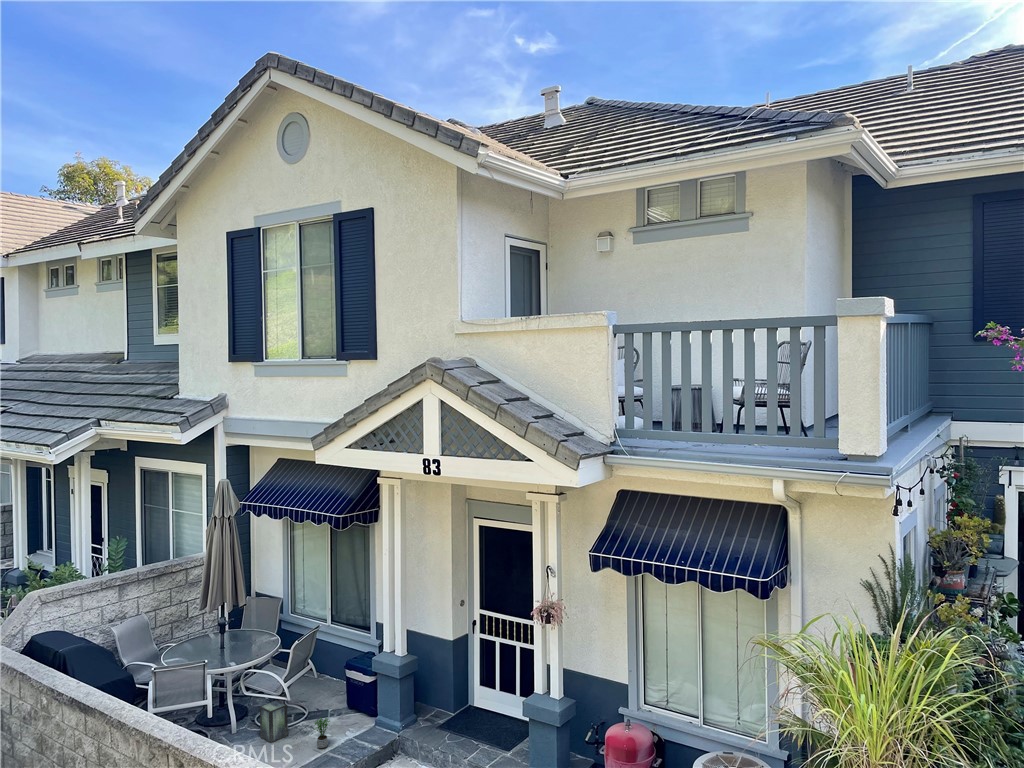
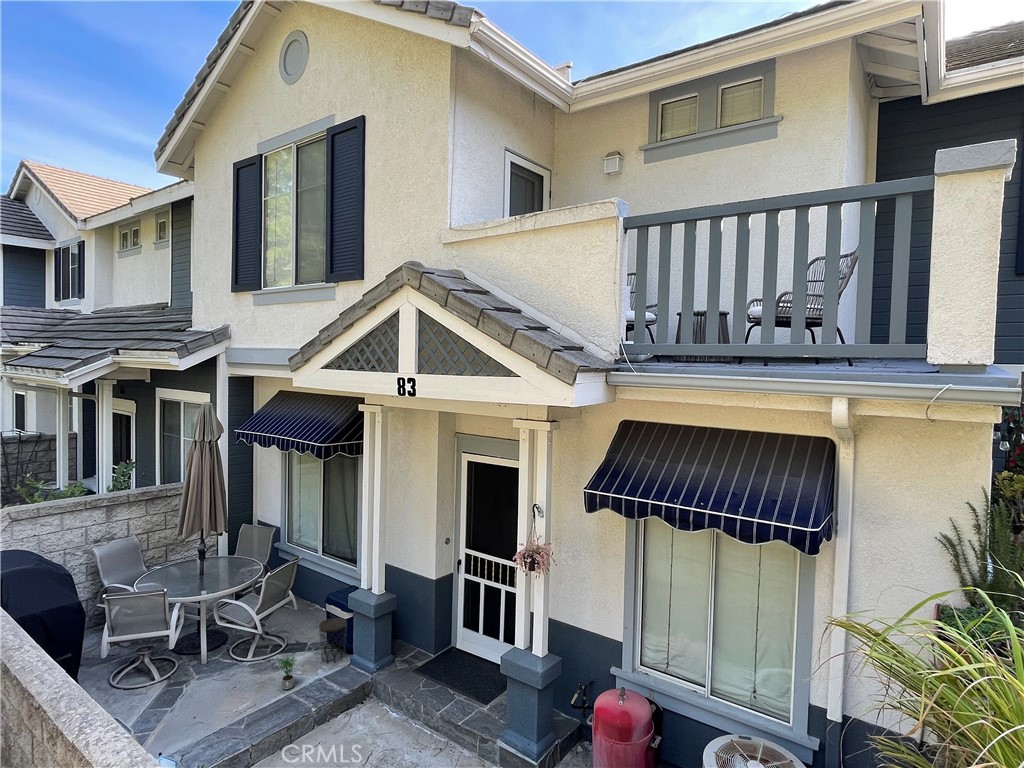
side table: none [344,683,369,726] -> present [319,618,347,663]
storage box: present [260,700,288,743] -> none [227,633,256,680]

